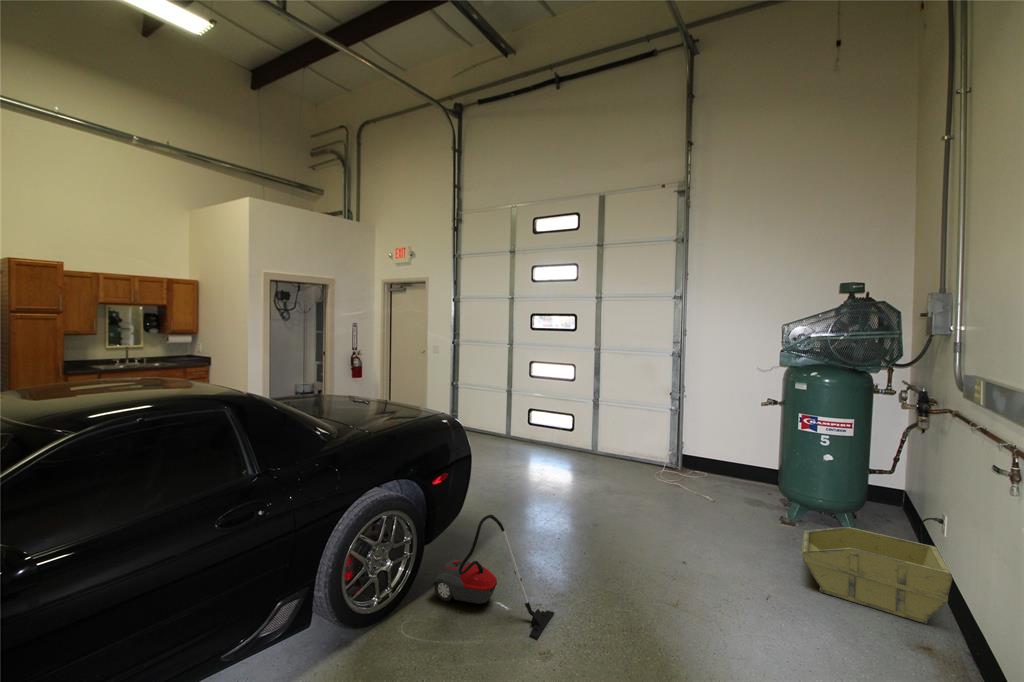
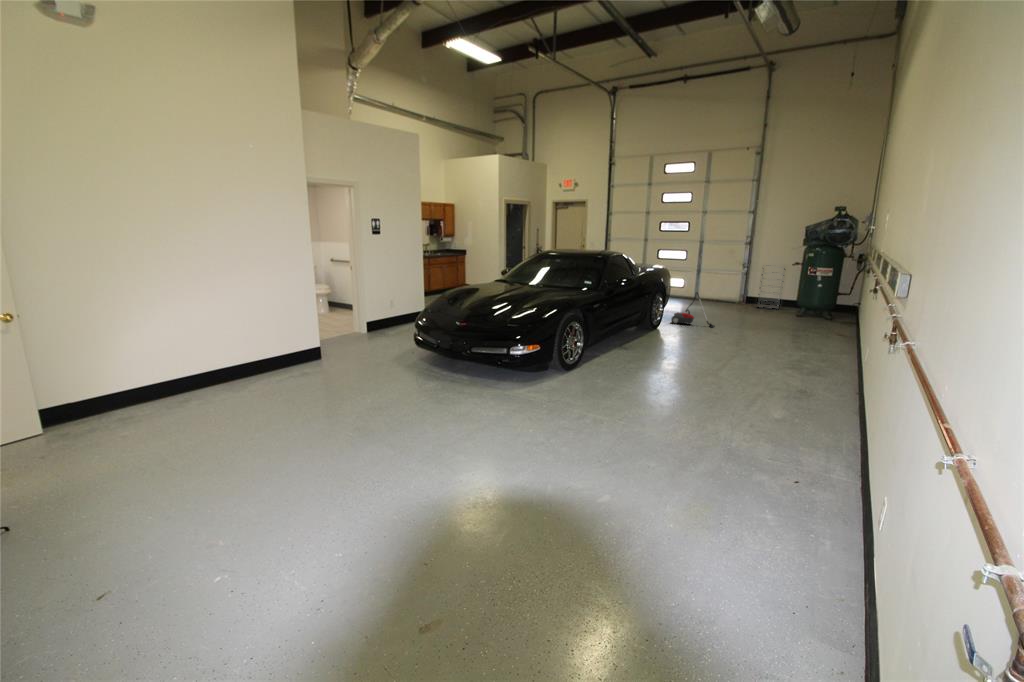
shelving unit: none [700,395,749,490] -> present [758,265,785,306]
storage bin: present [802,527,952,624] -> none [802,306,853,330]

